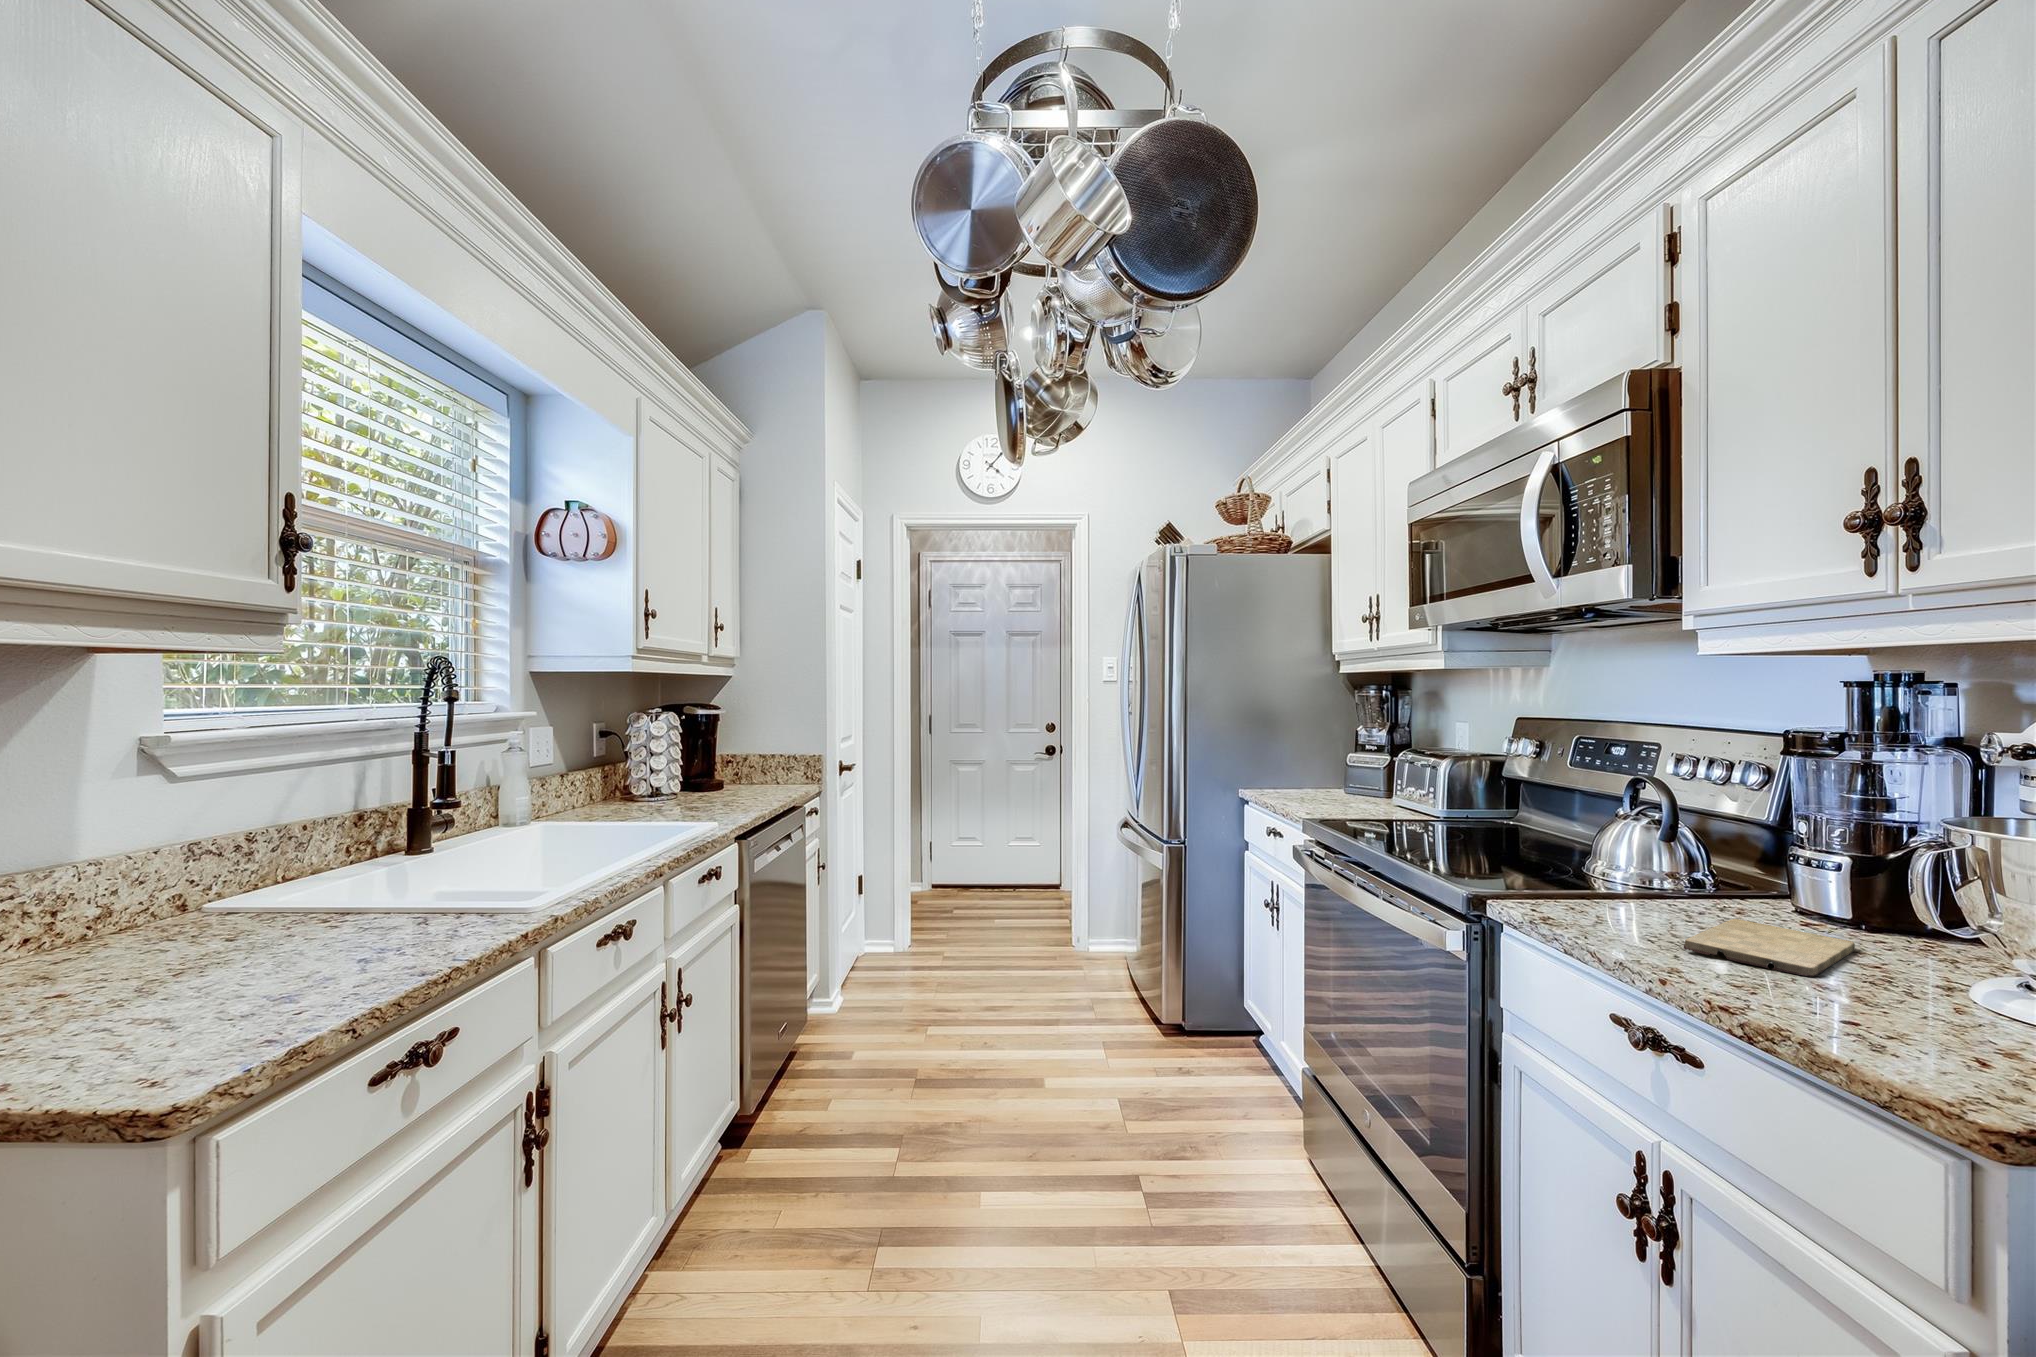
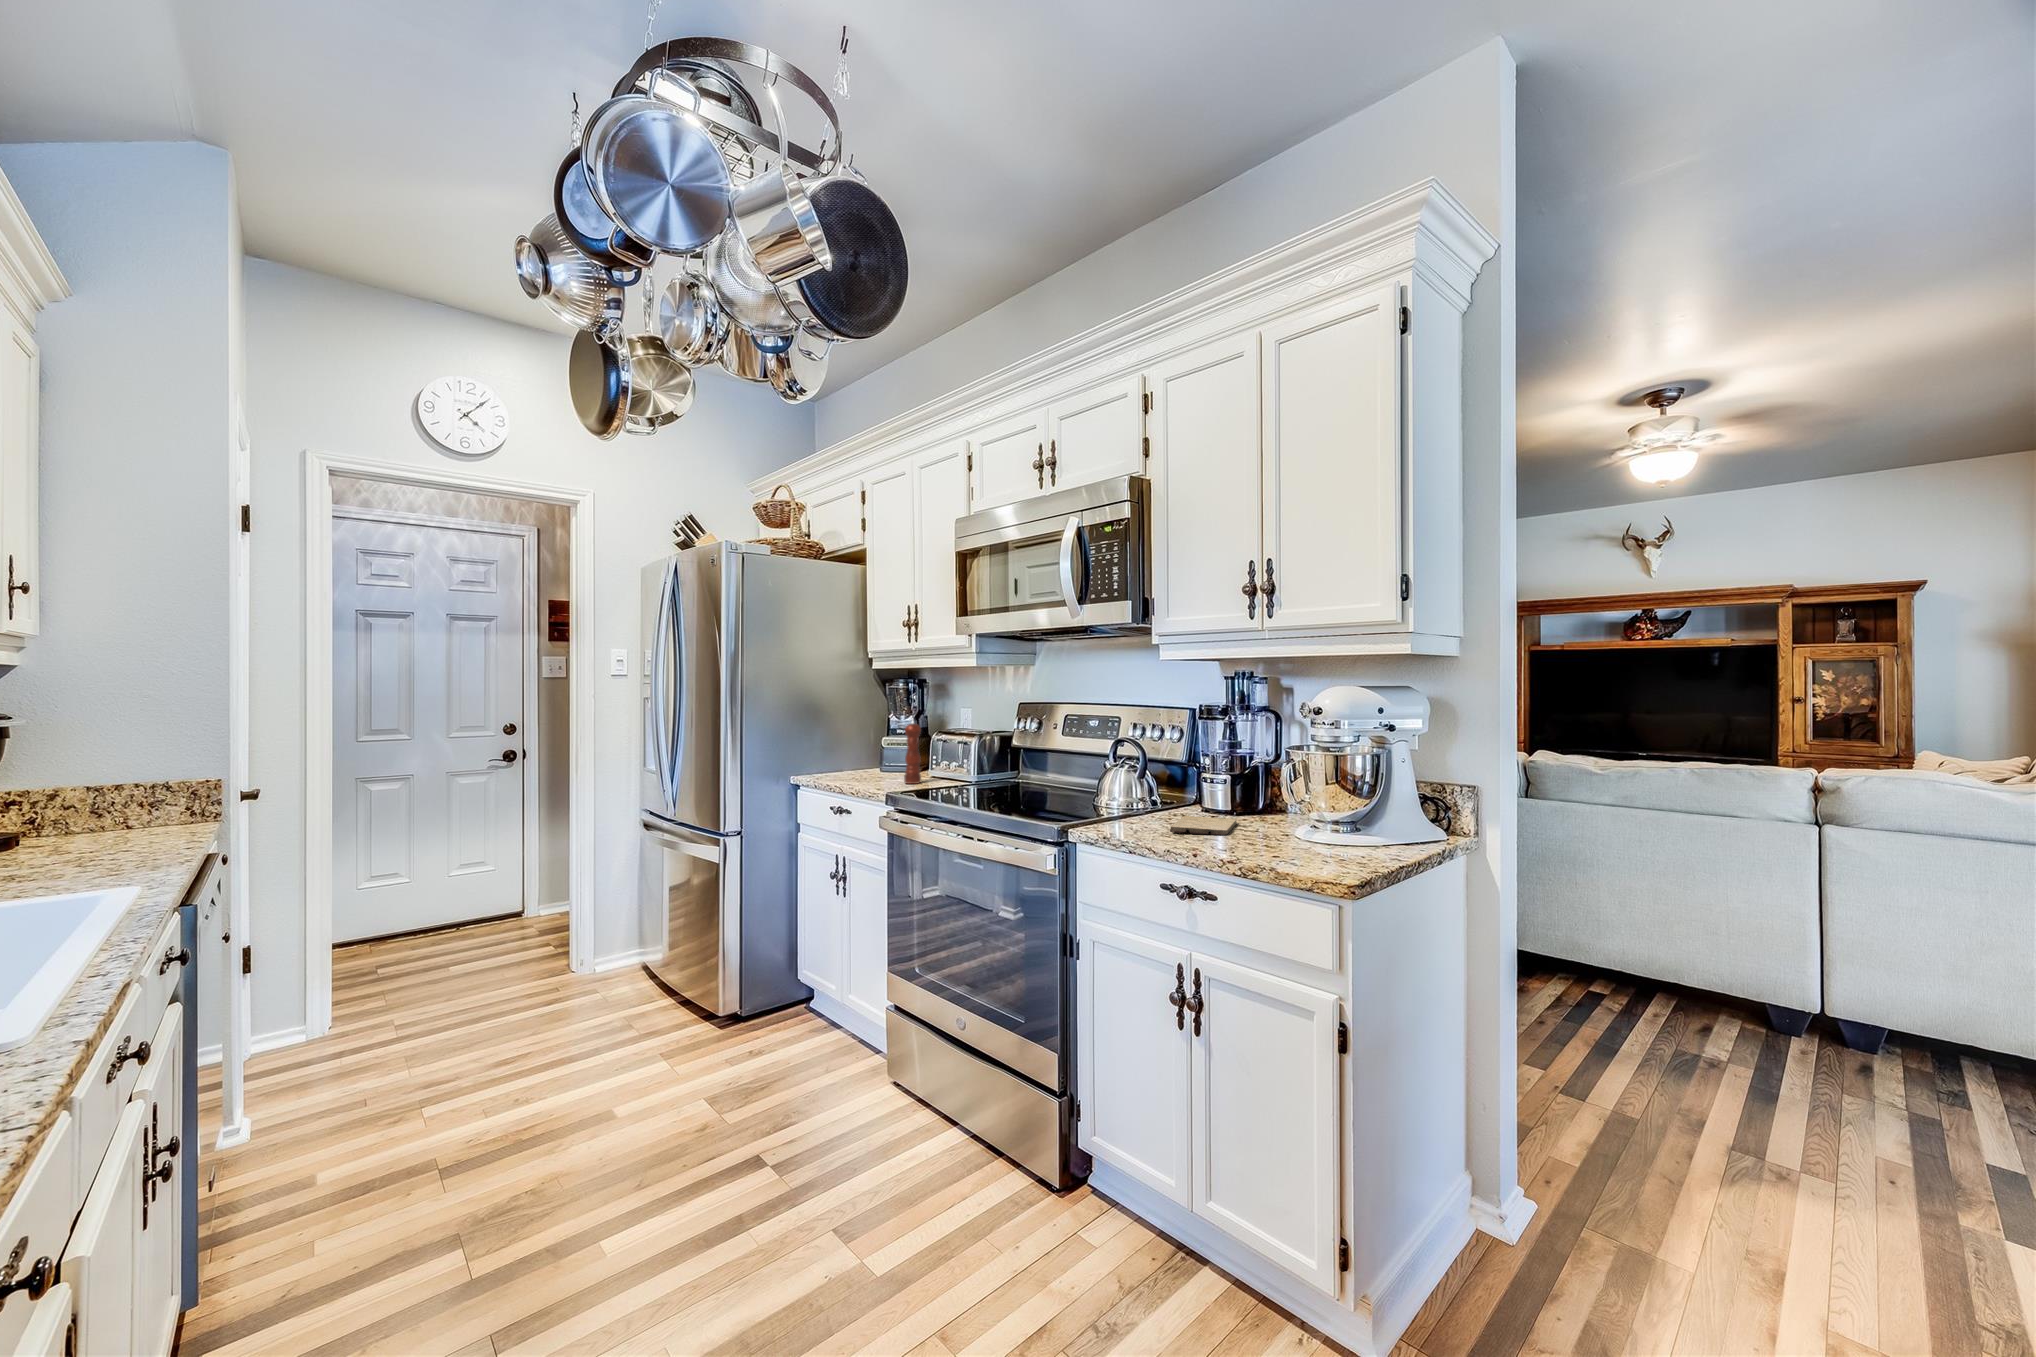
pepper mill: none [1356,731,1378,808] -> present [904,720,921,784]

